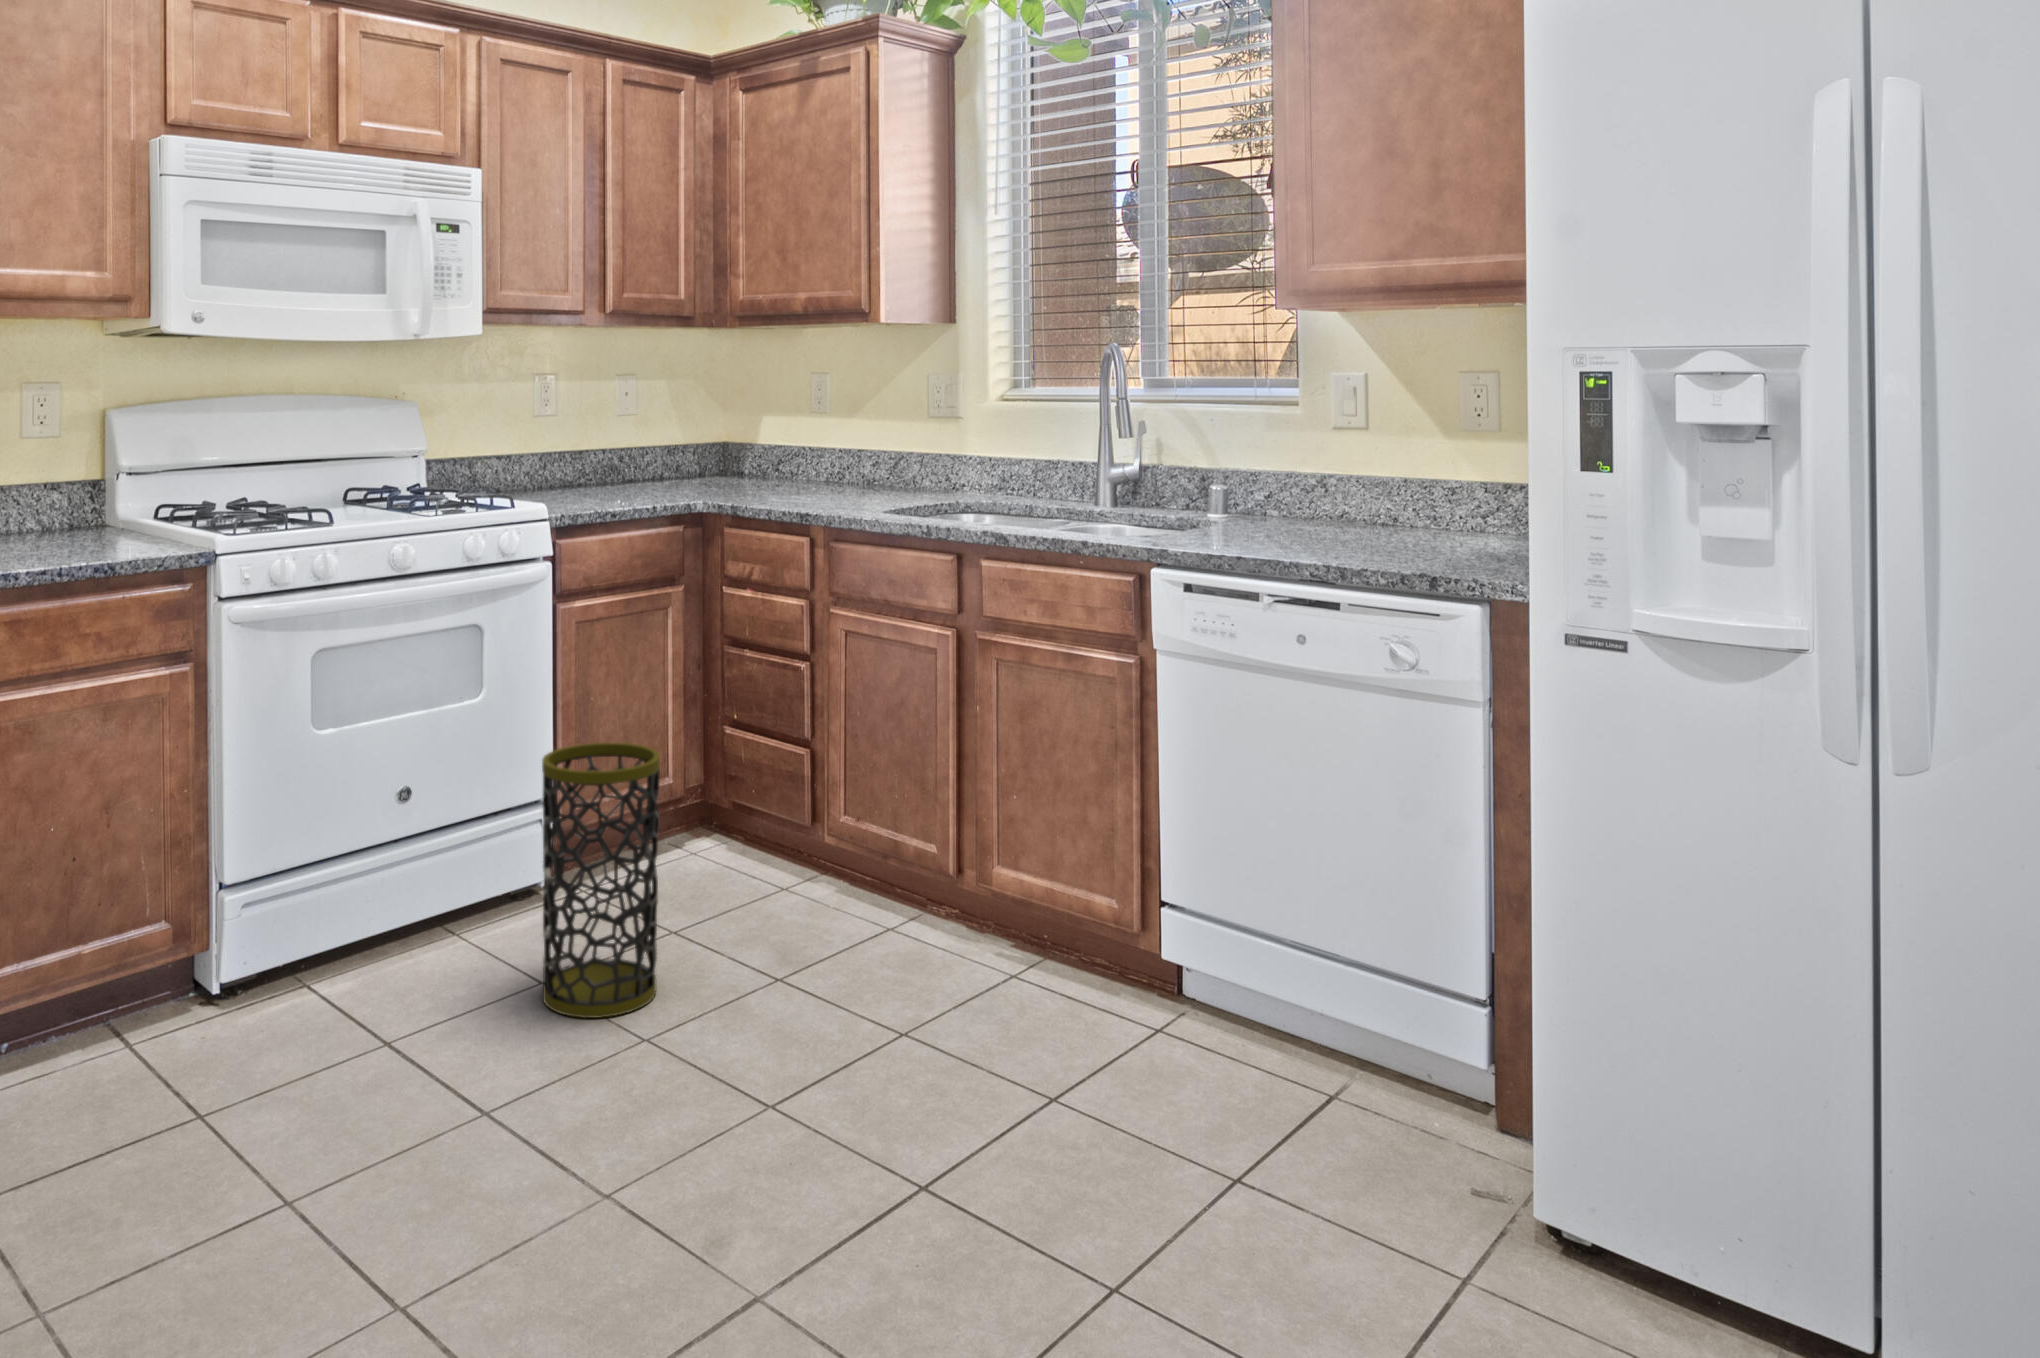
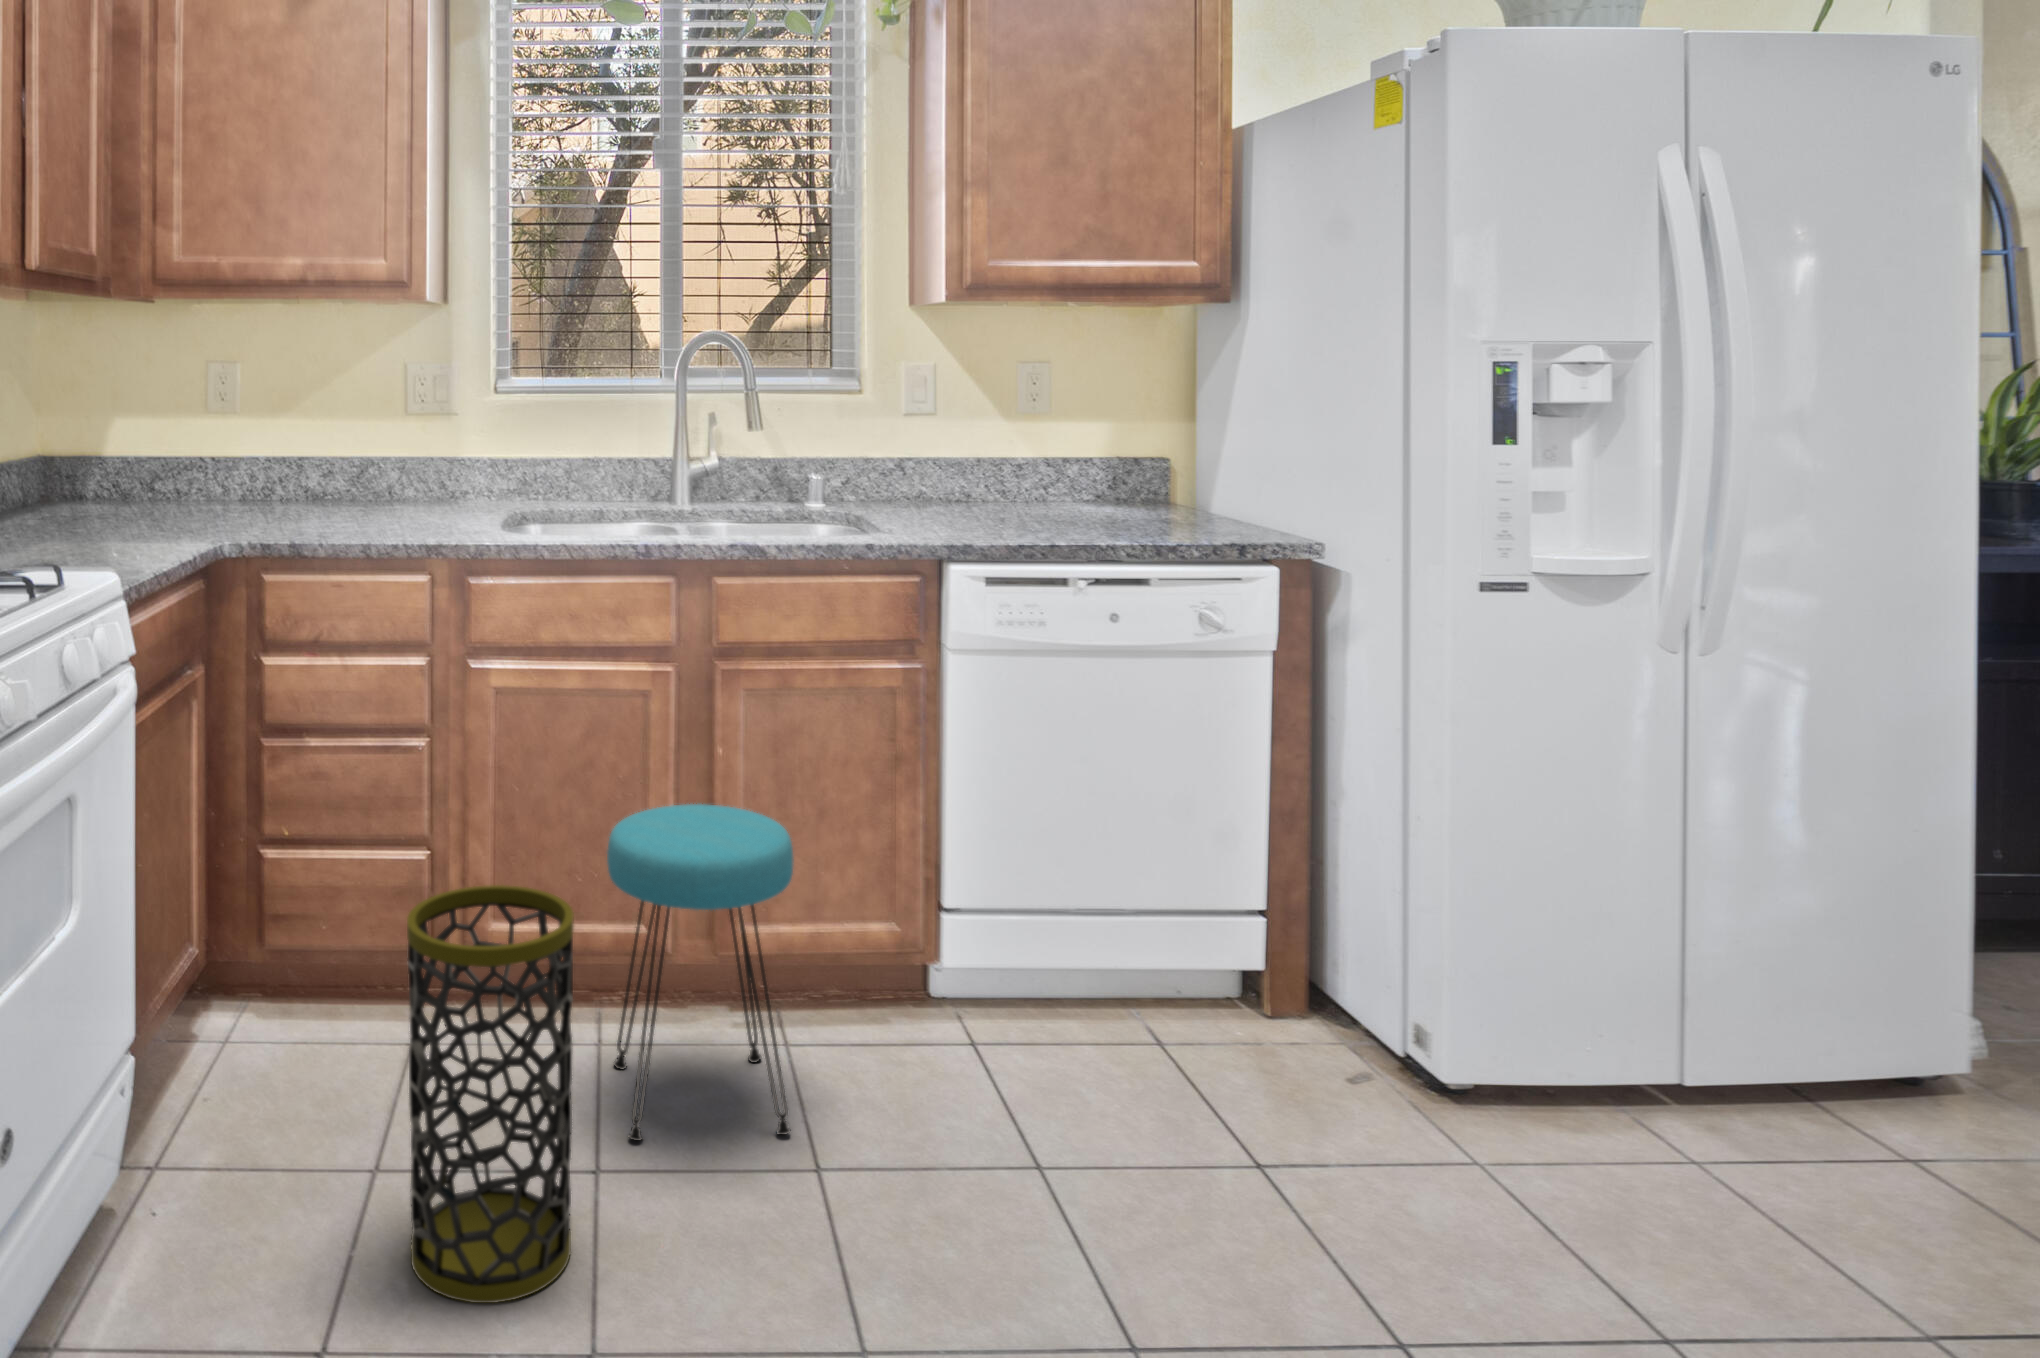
stool: none [768,740,946,1016] -> present [607,804,794,1141]

